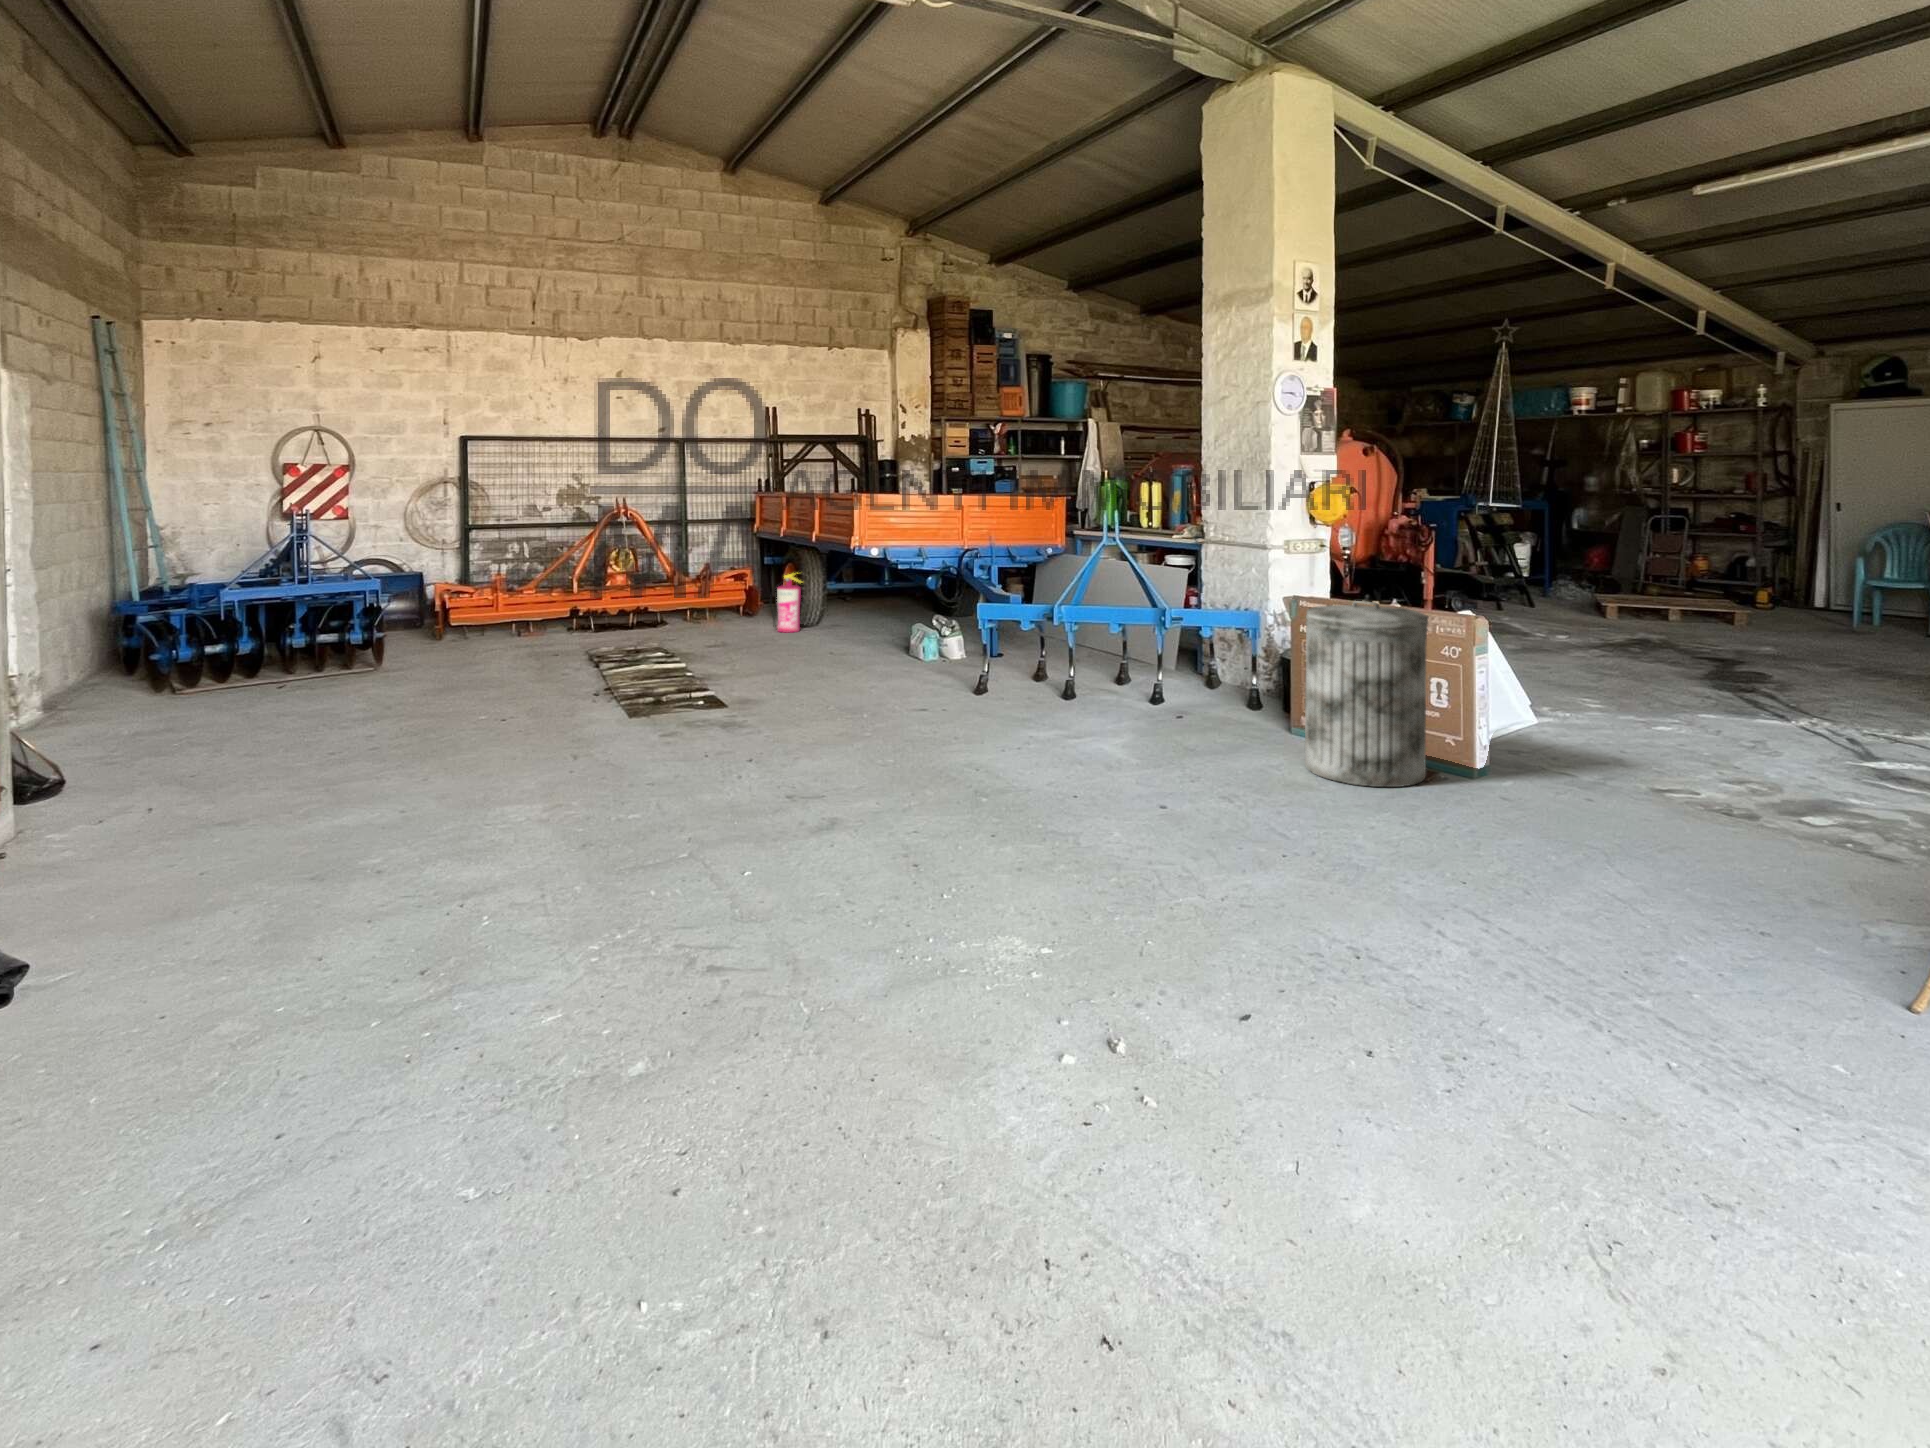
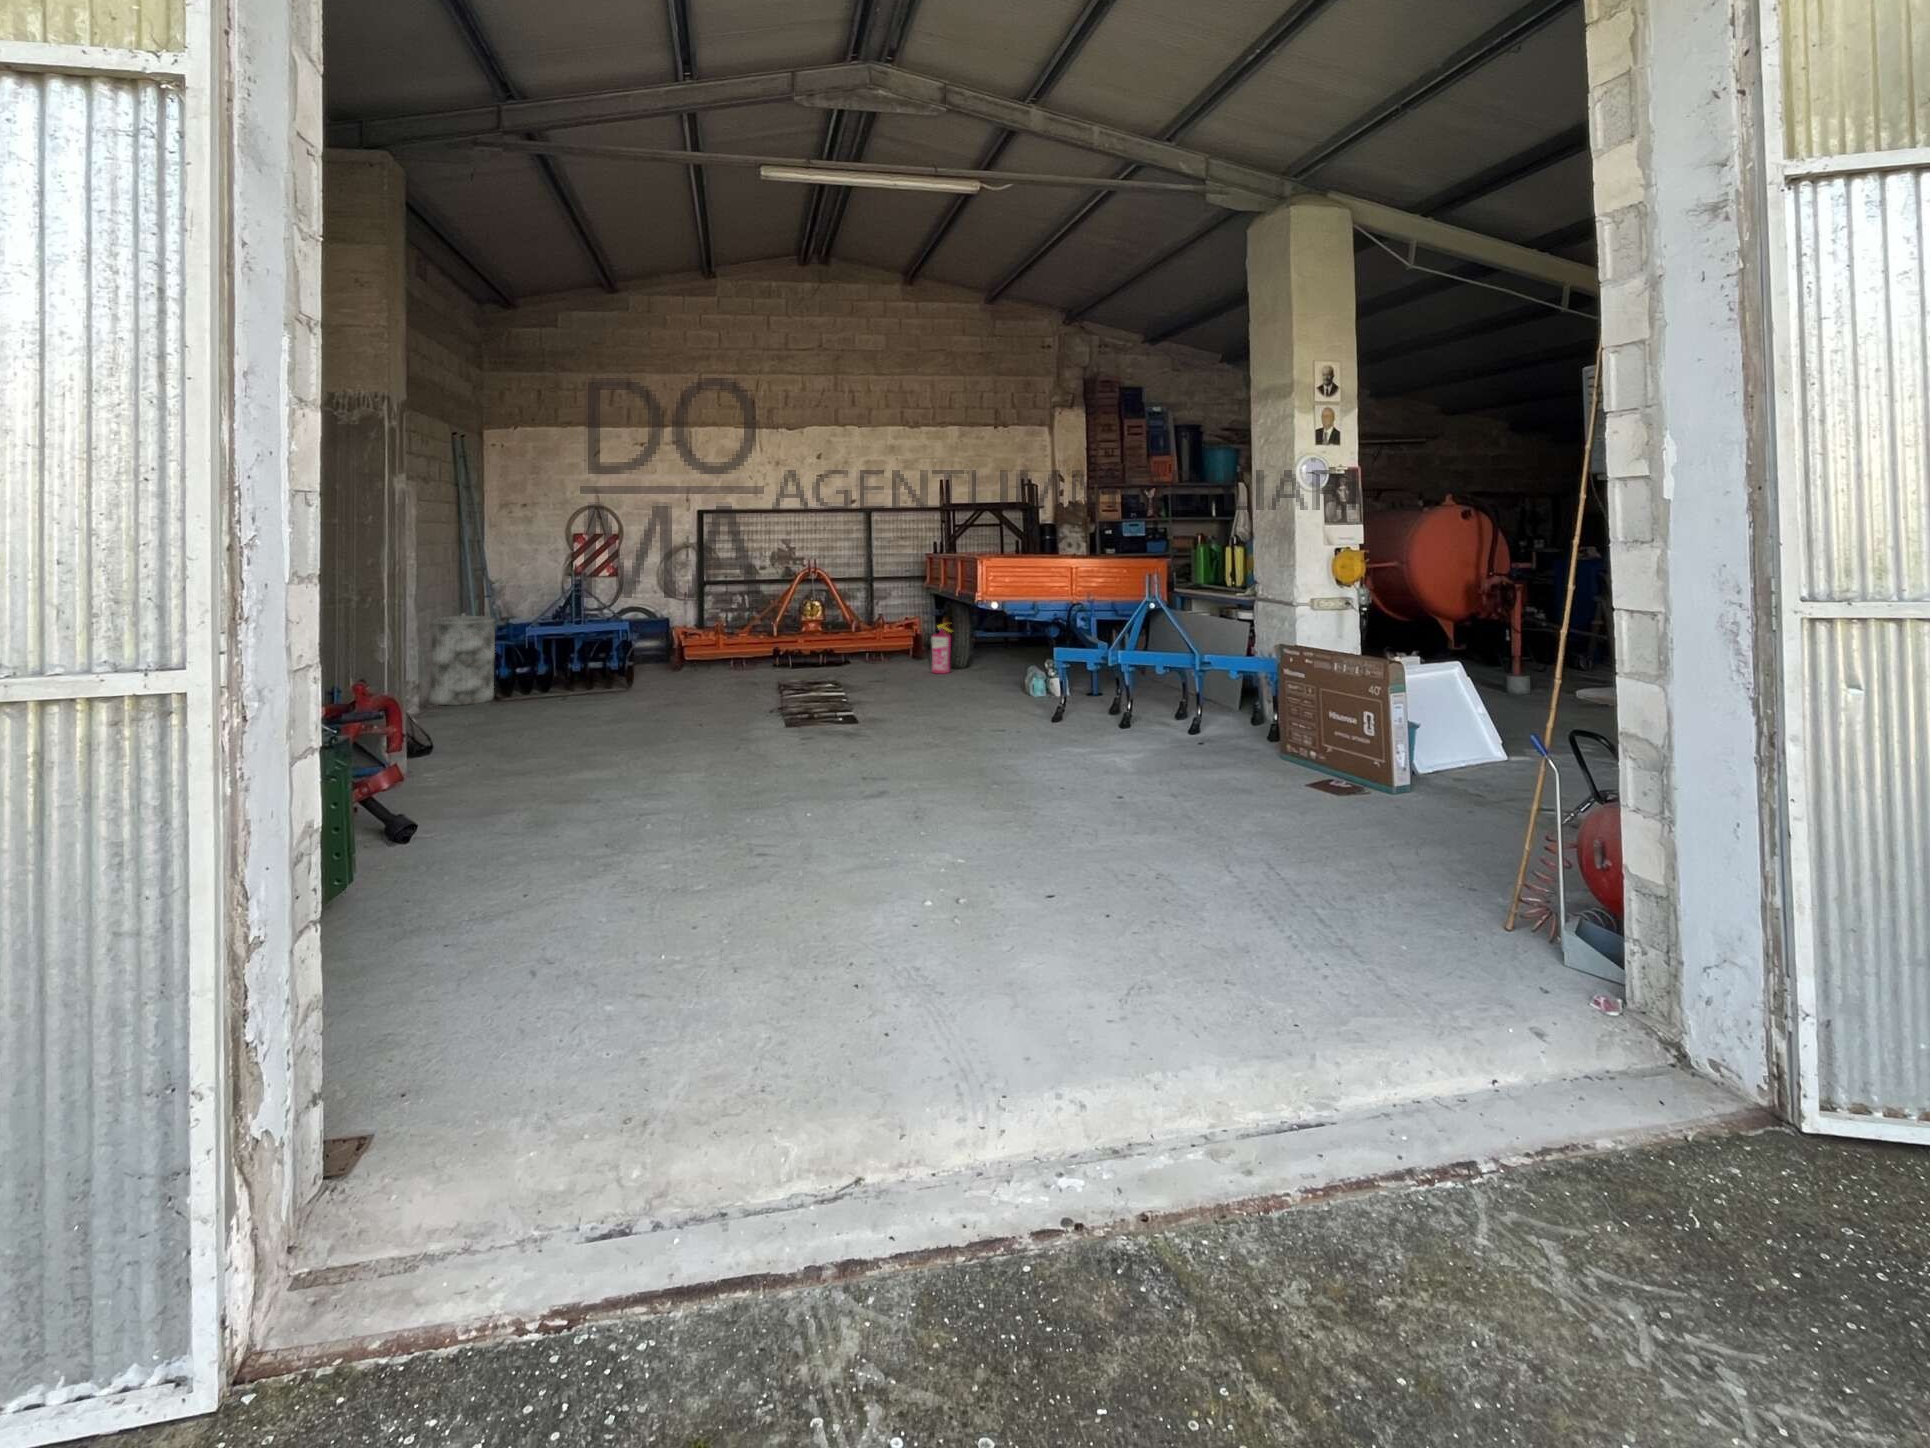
trash can: present [1305,601,1429,787] -> present [429,613,496,705]

